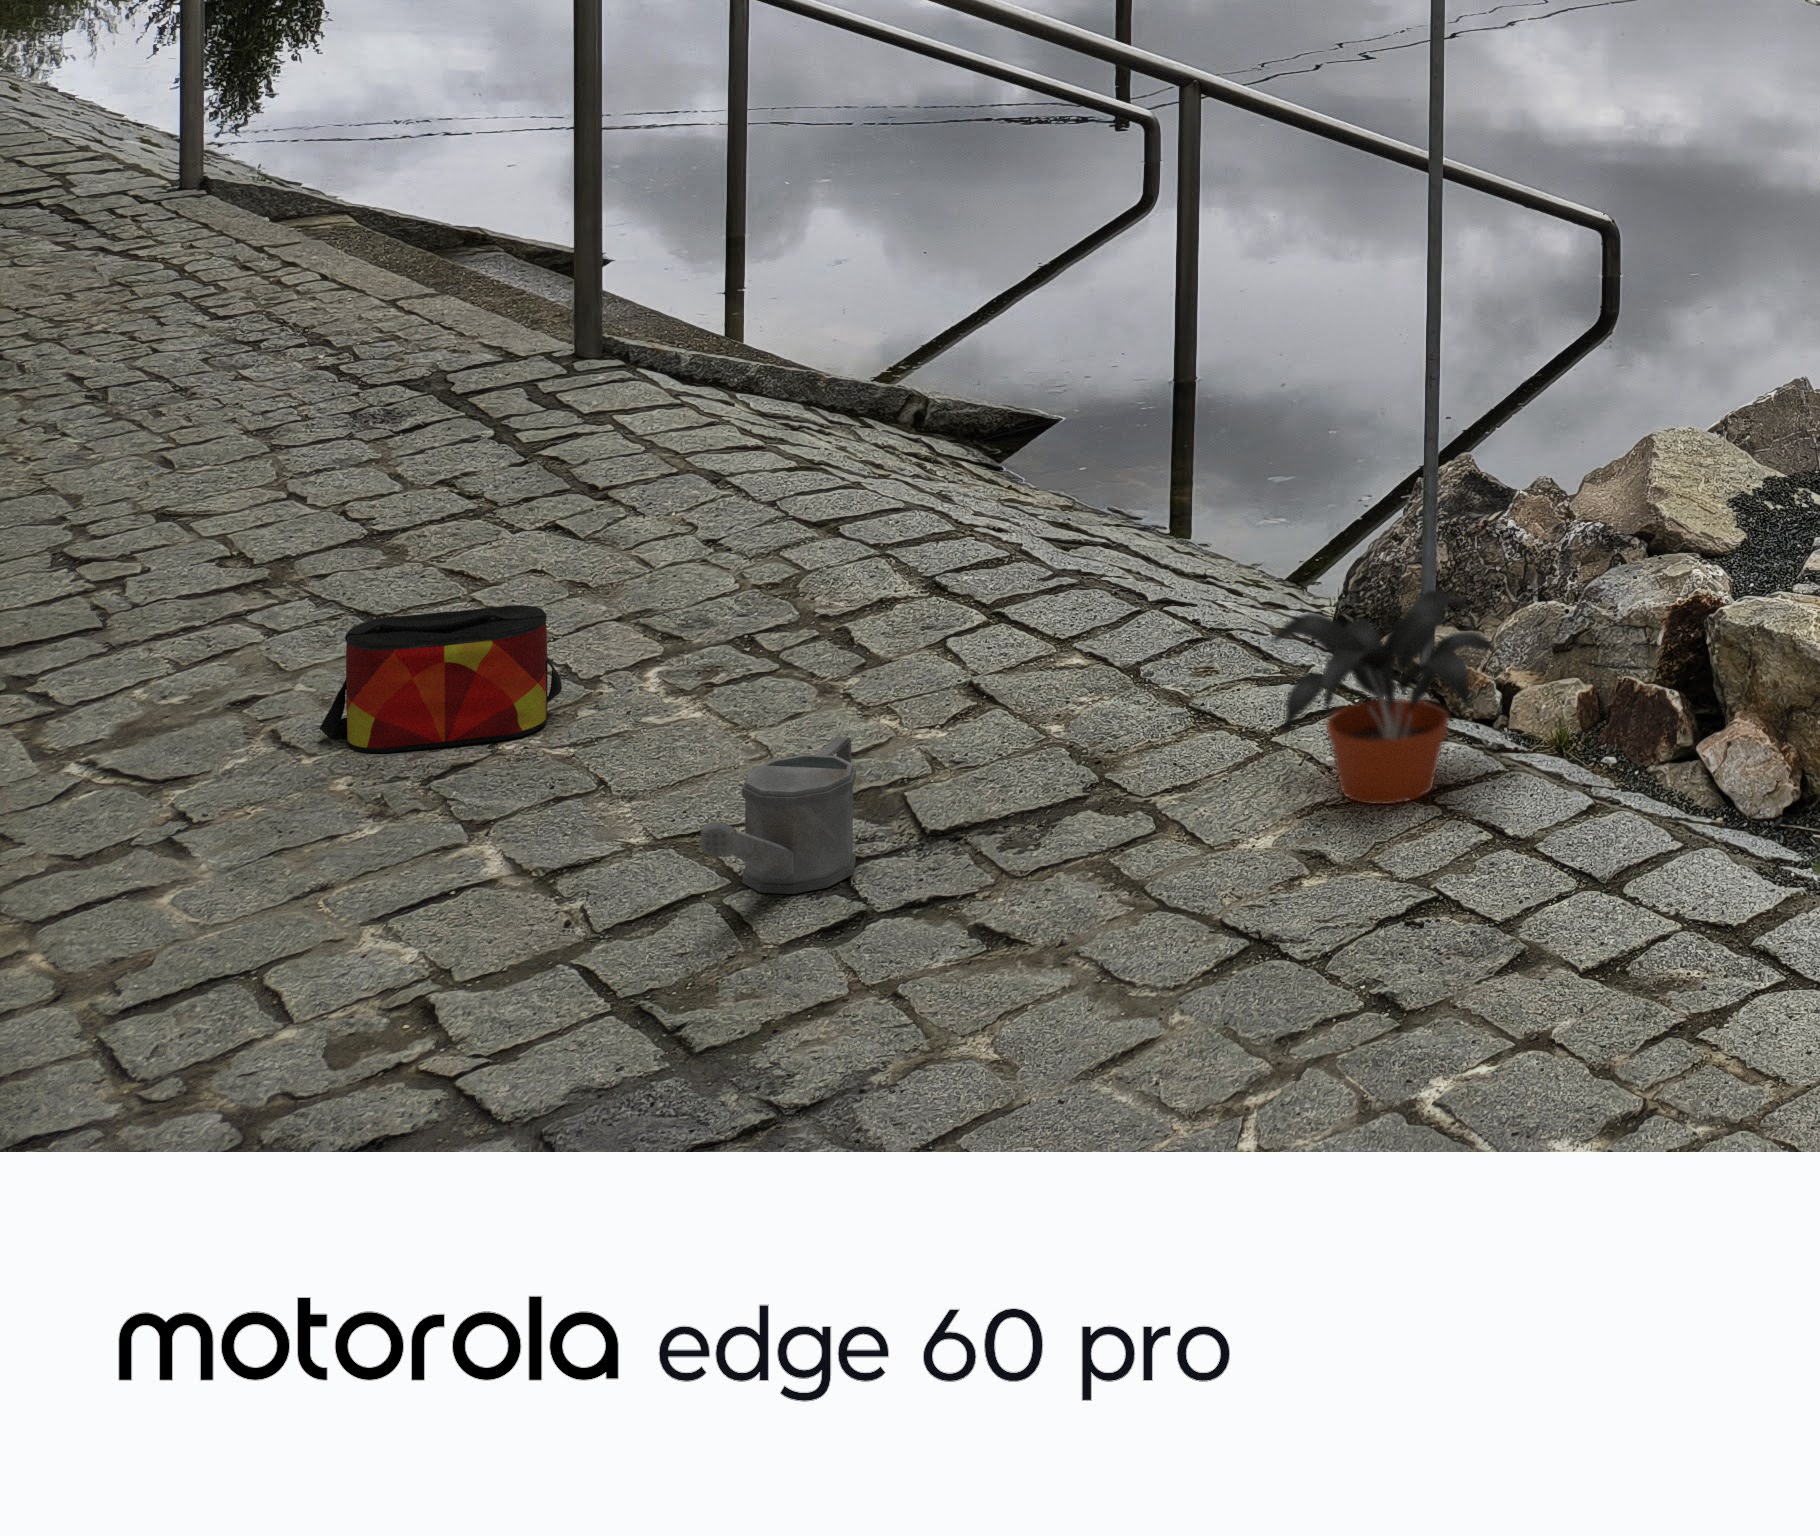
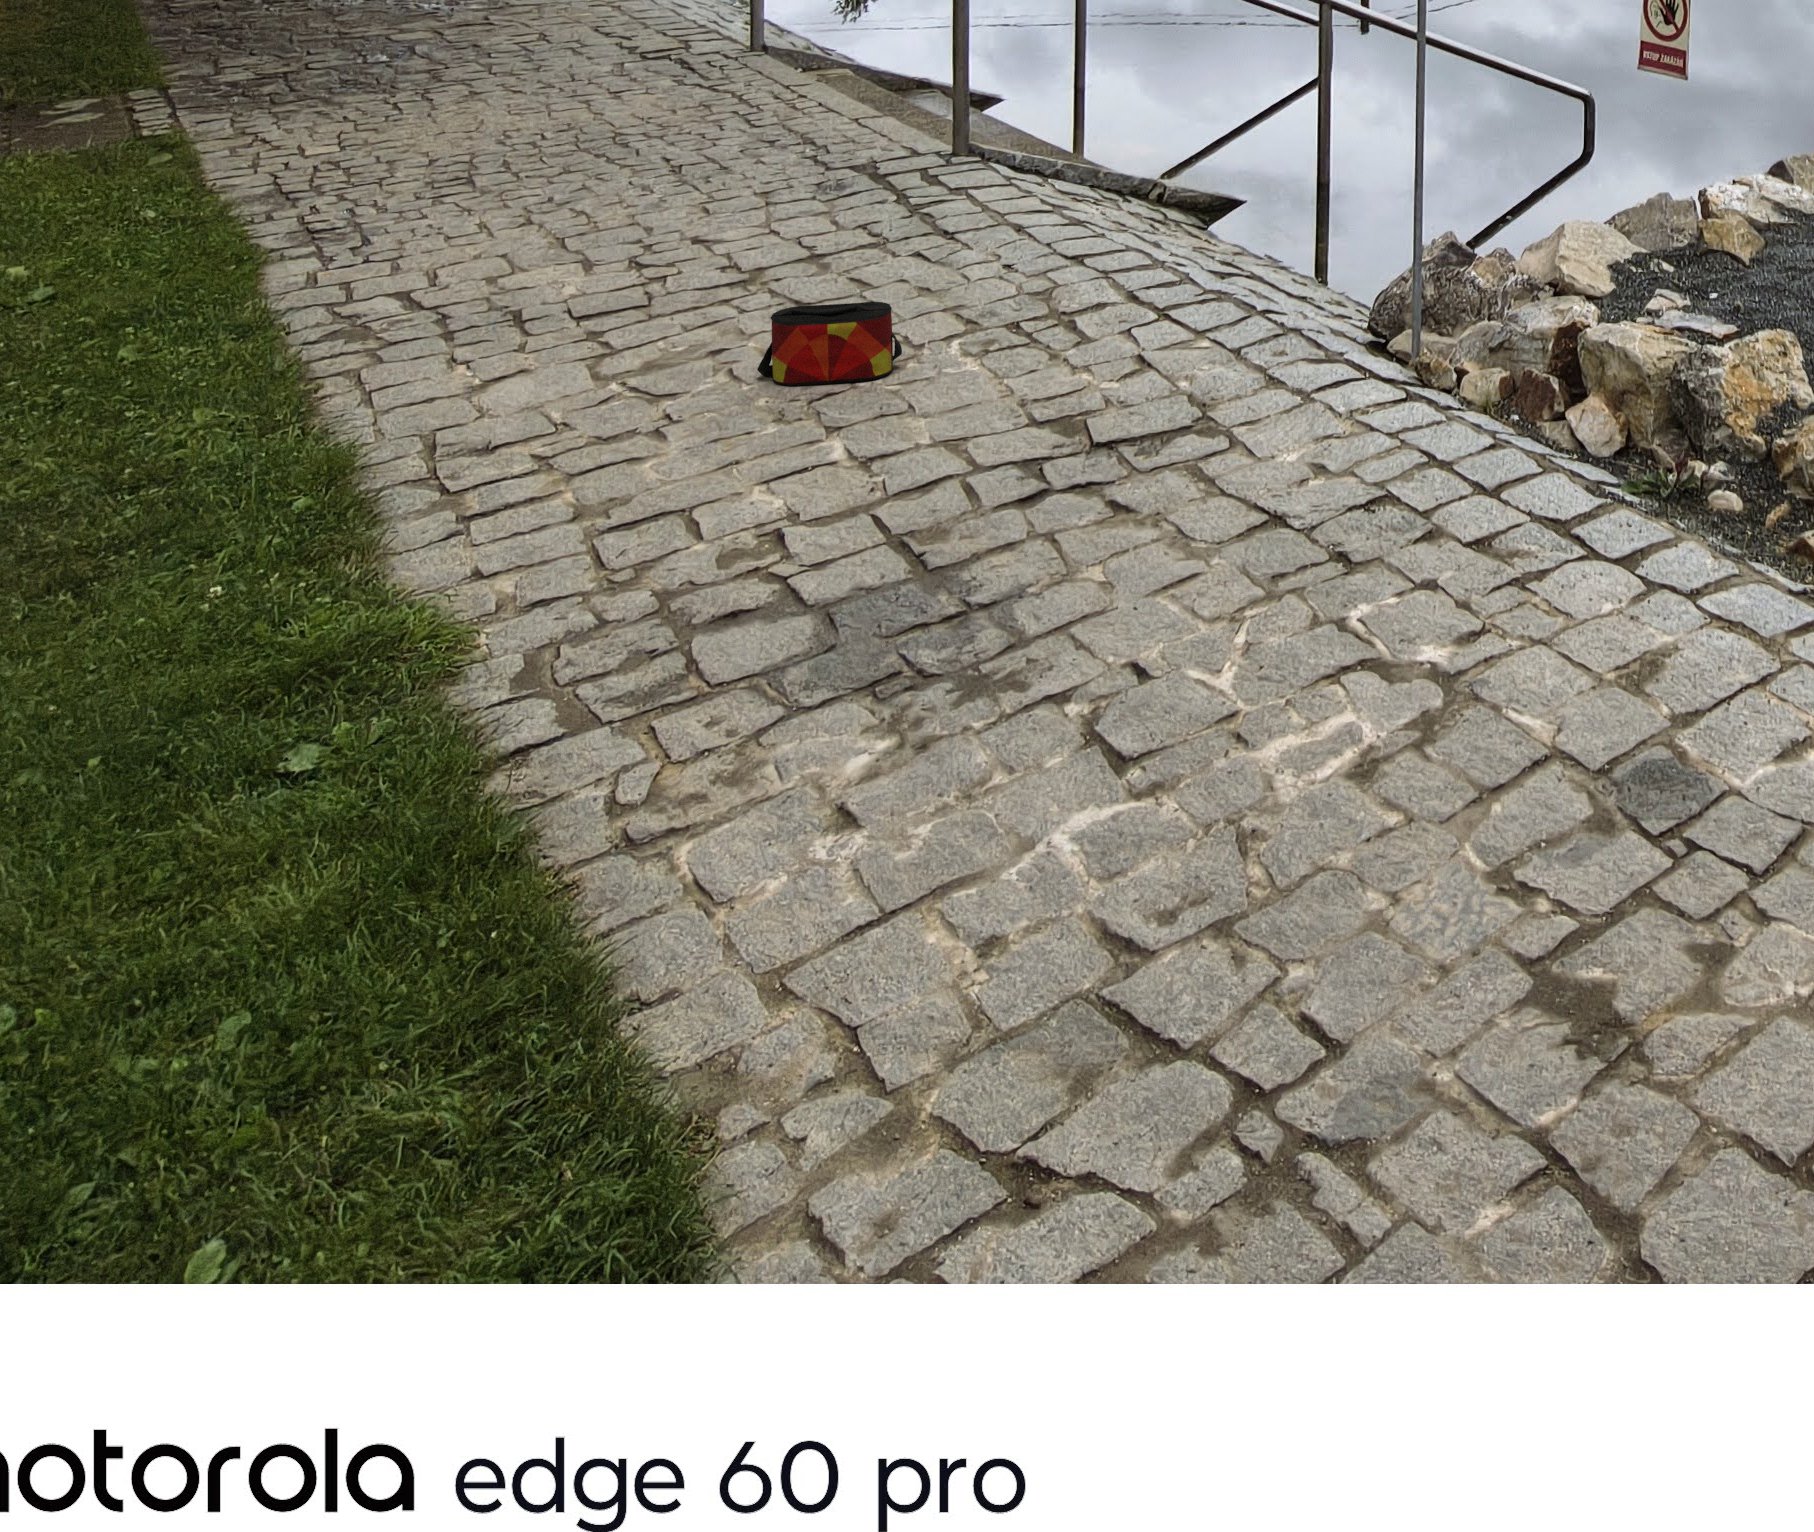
potted plant: present [1267,590,1497,804] -> none [1305,312,1449,439]
watering can: present [701,737,856,894] -> none [941,387,1050,480]

